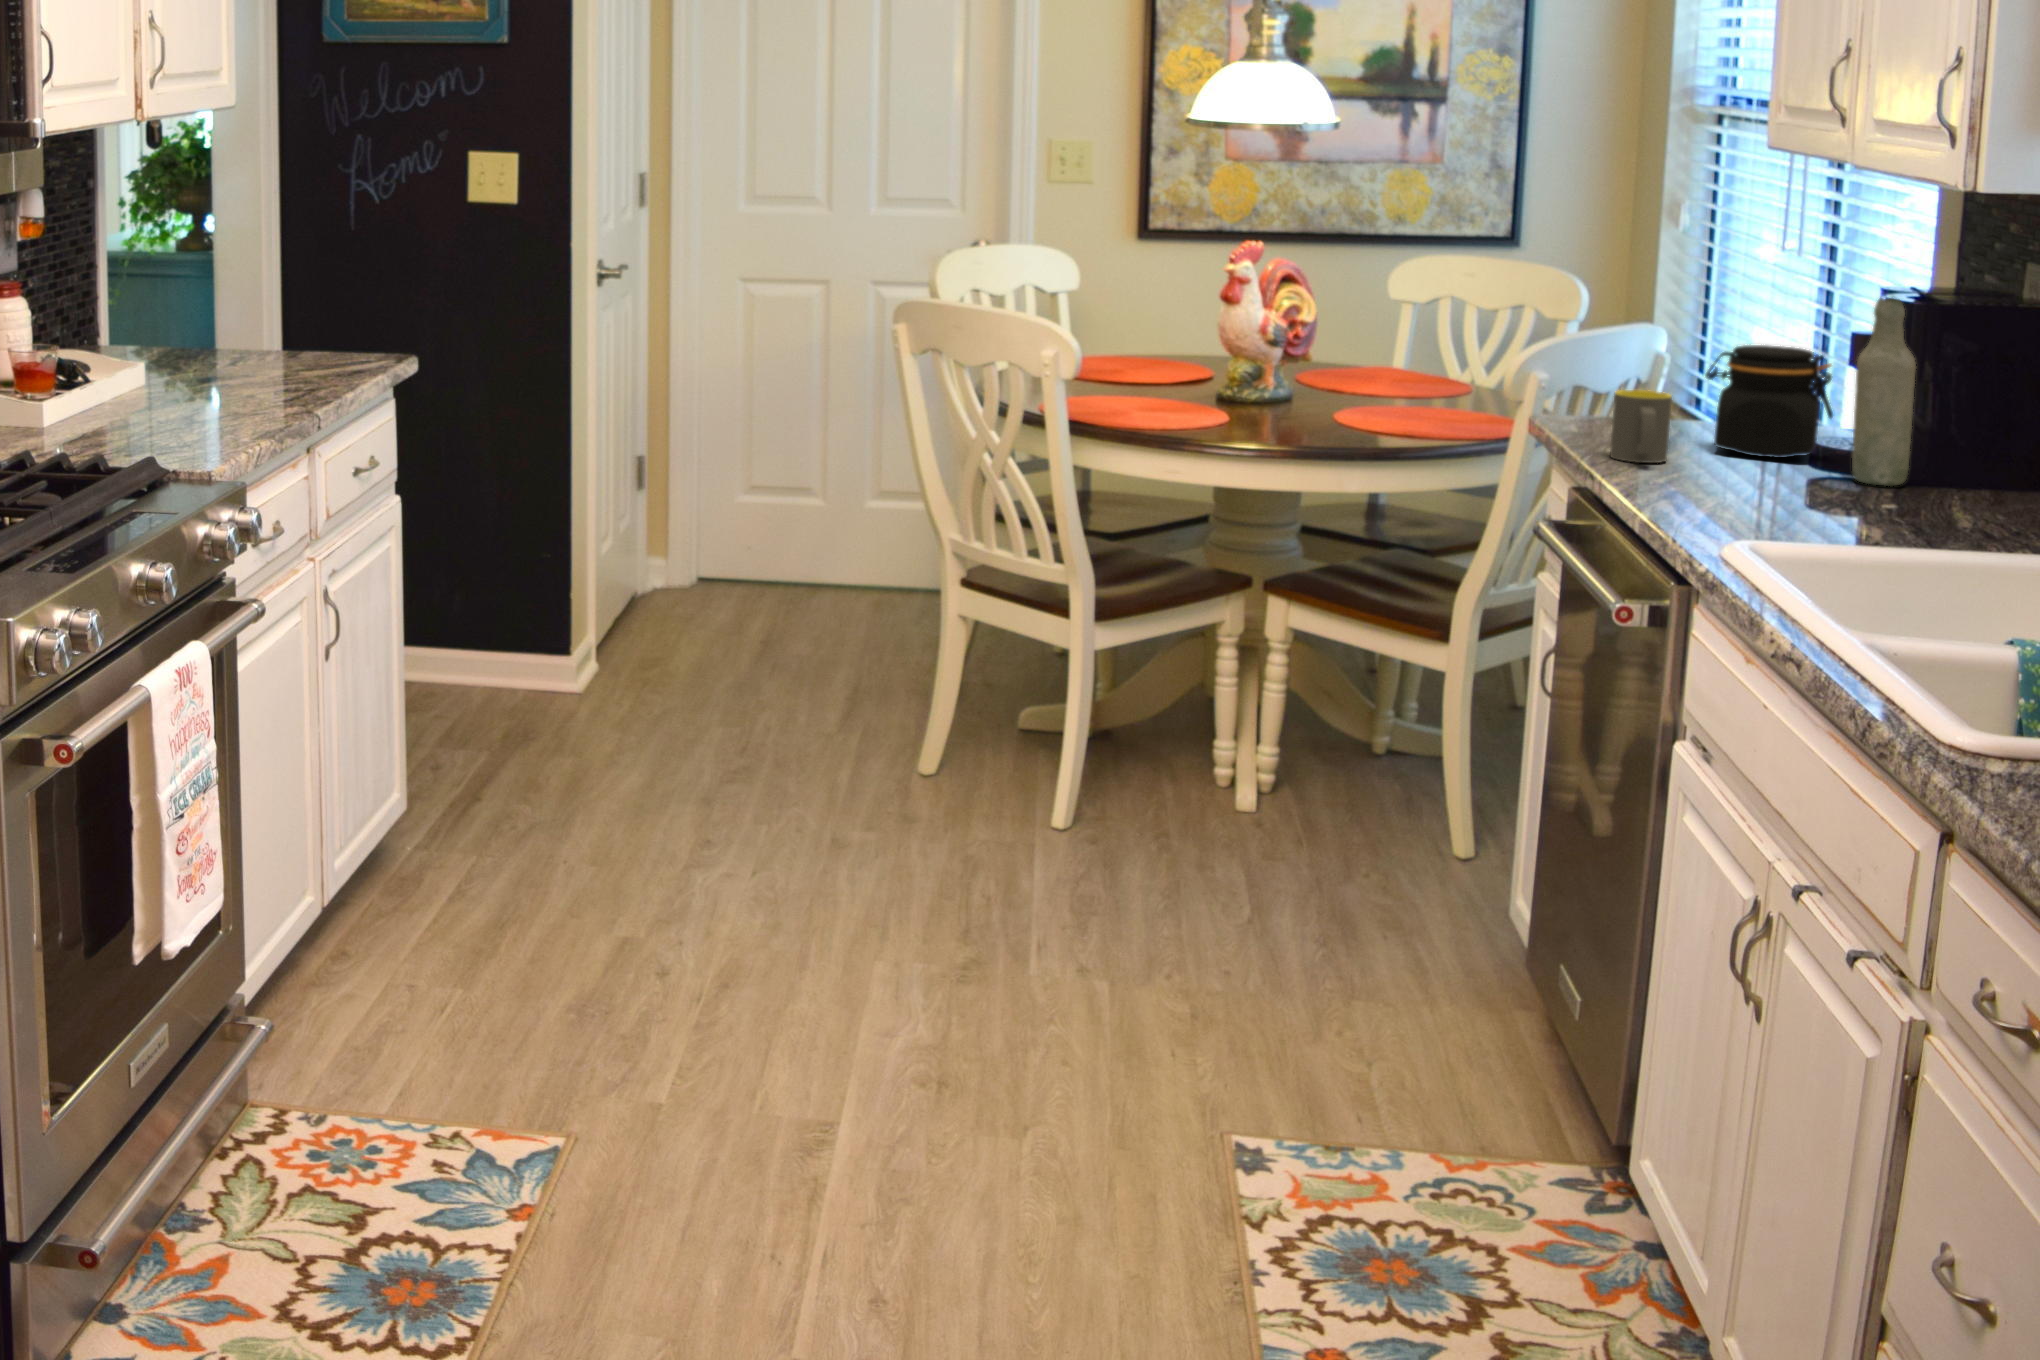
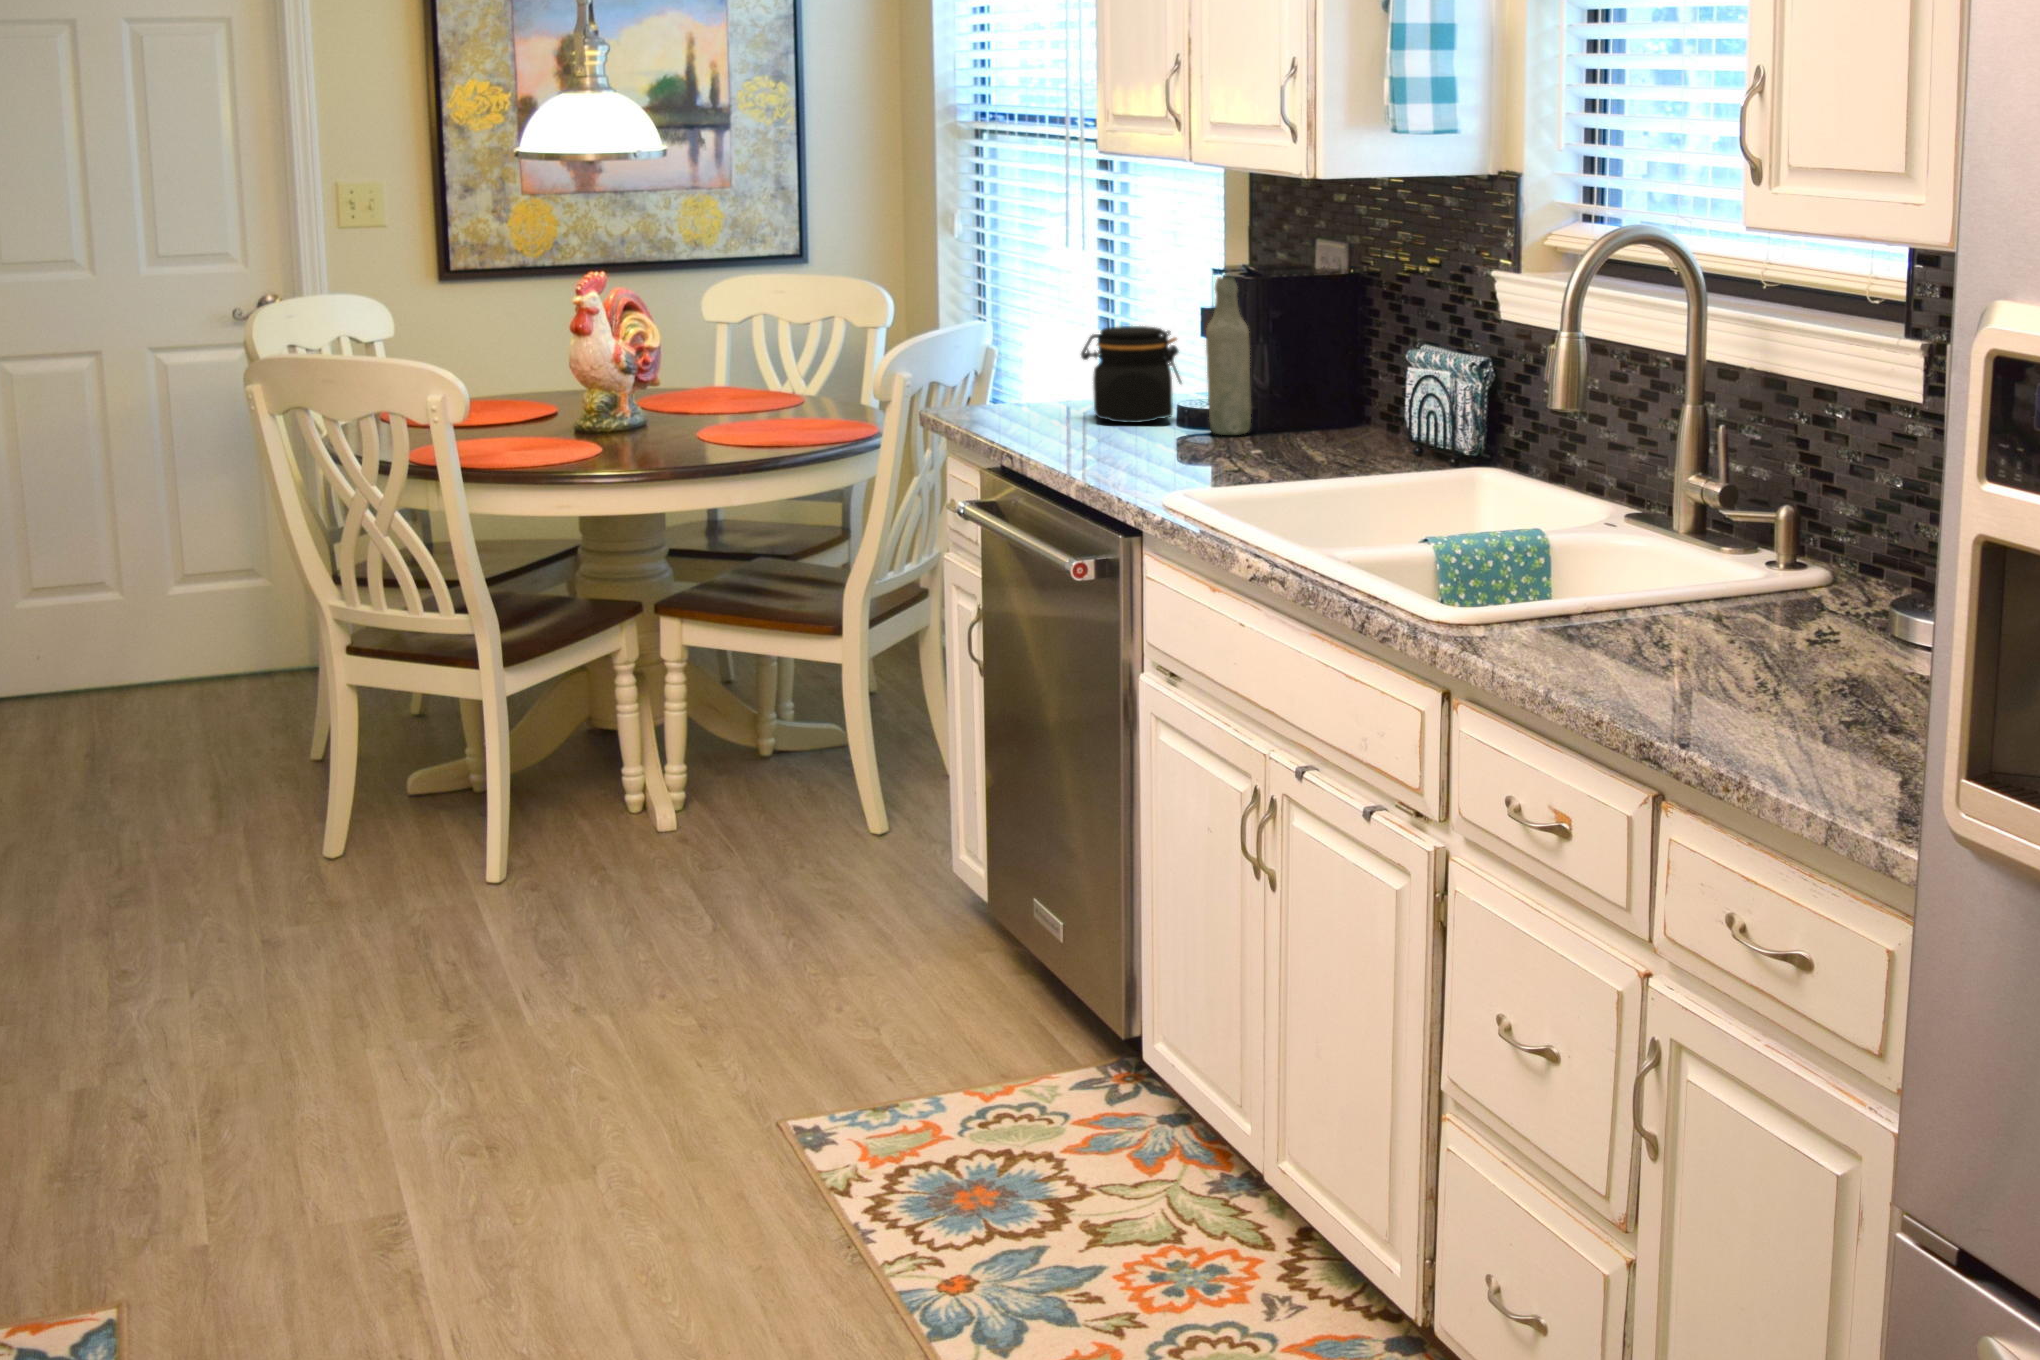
mug: present [1610,390,1672,463] -> none [1022,373,1069,438]

